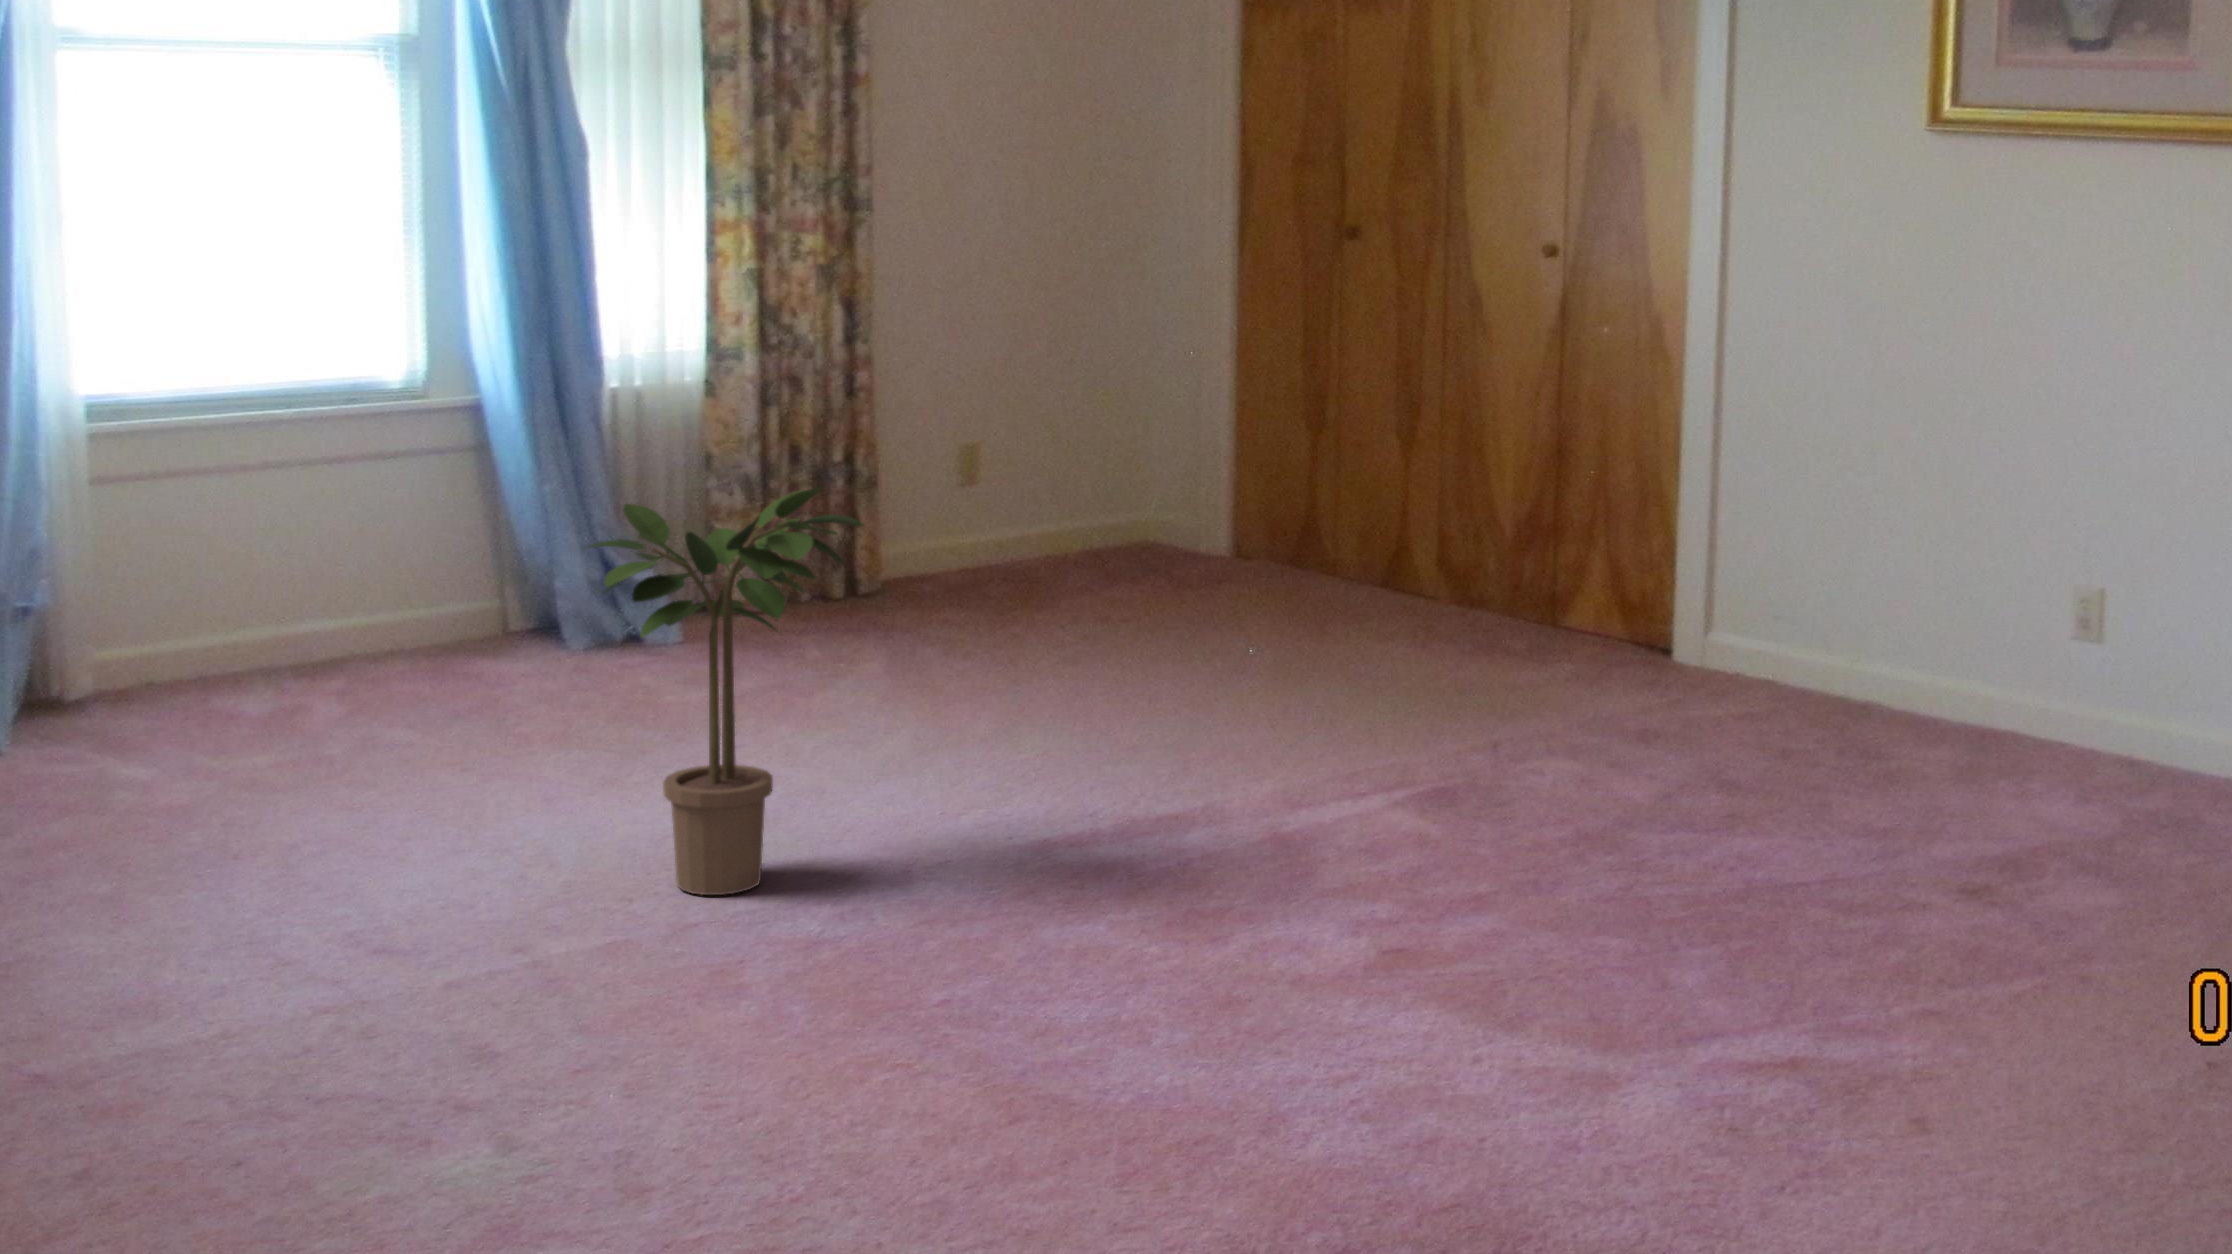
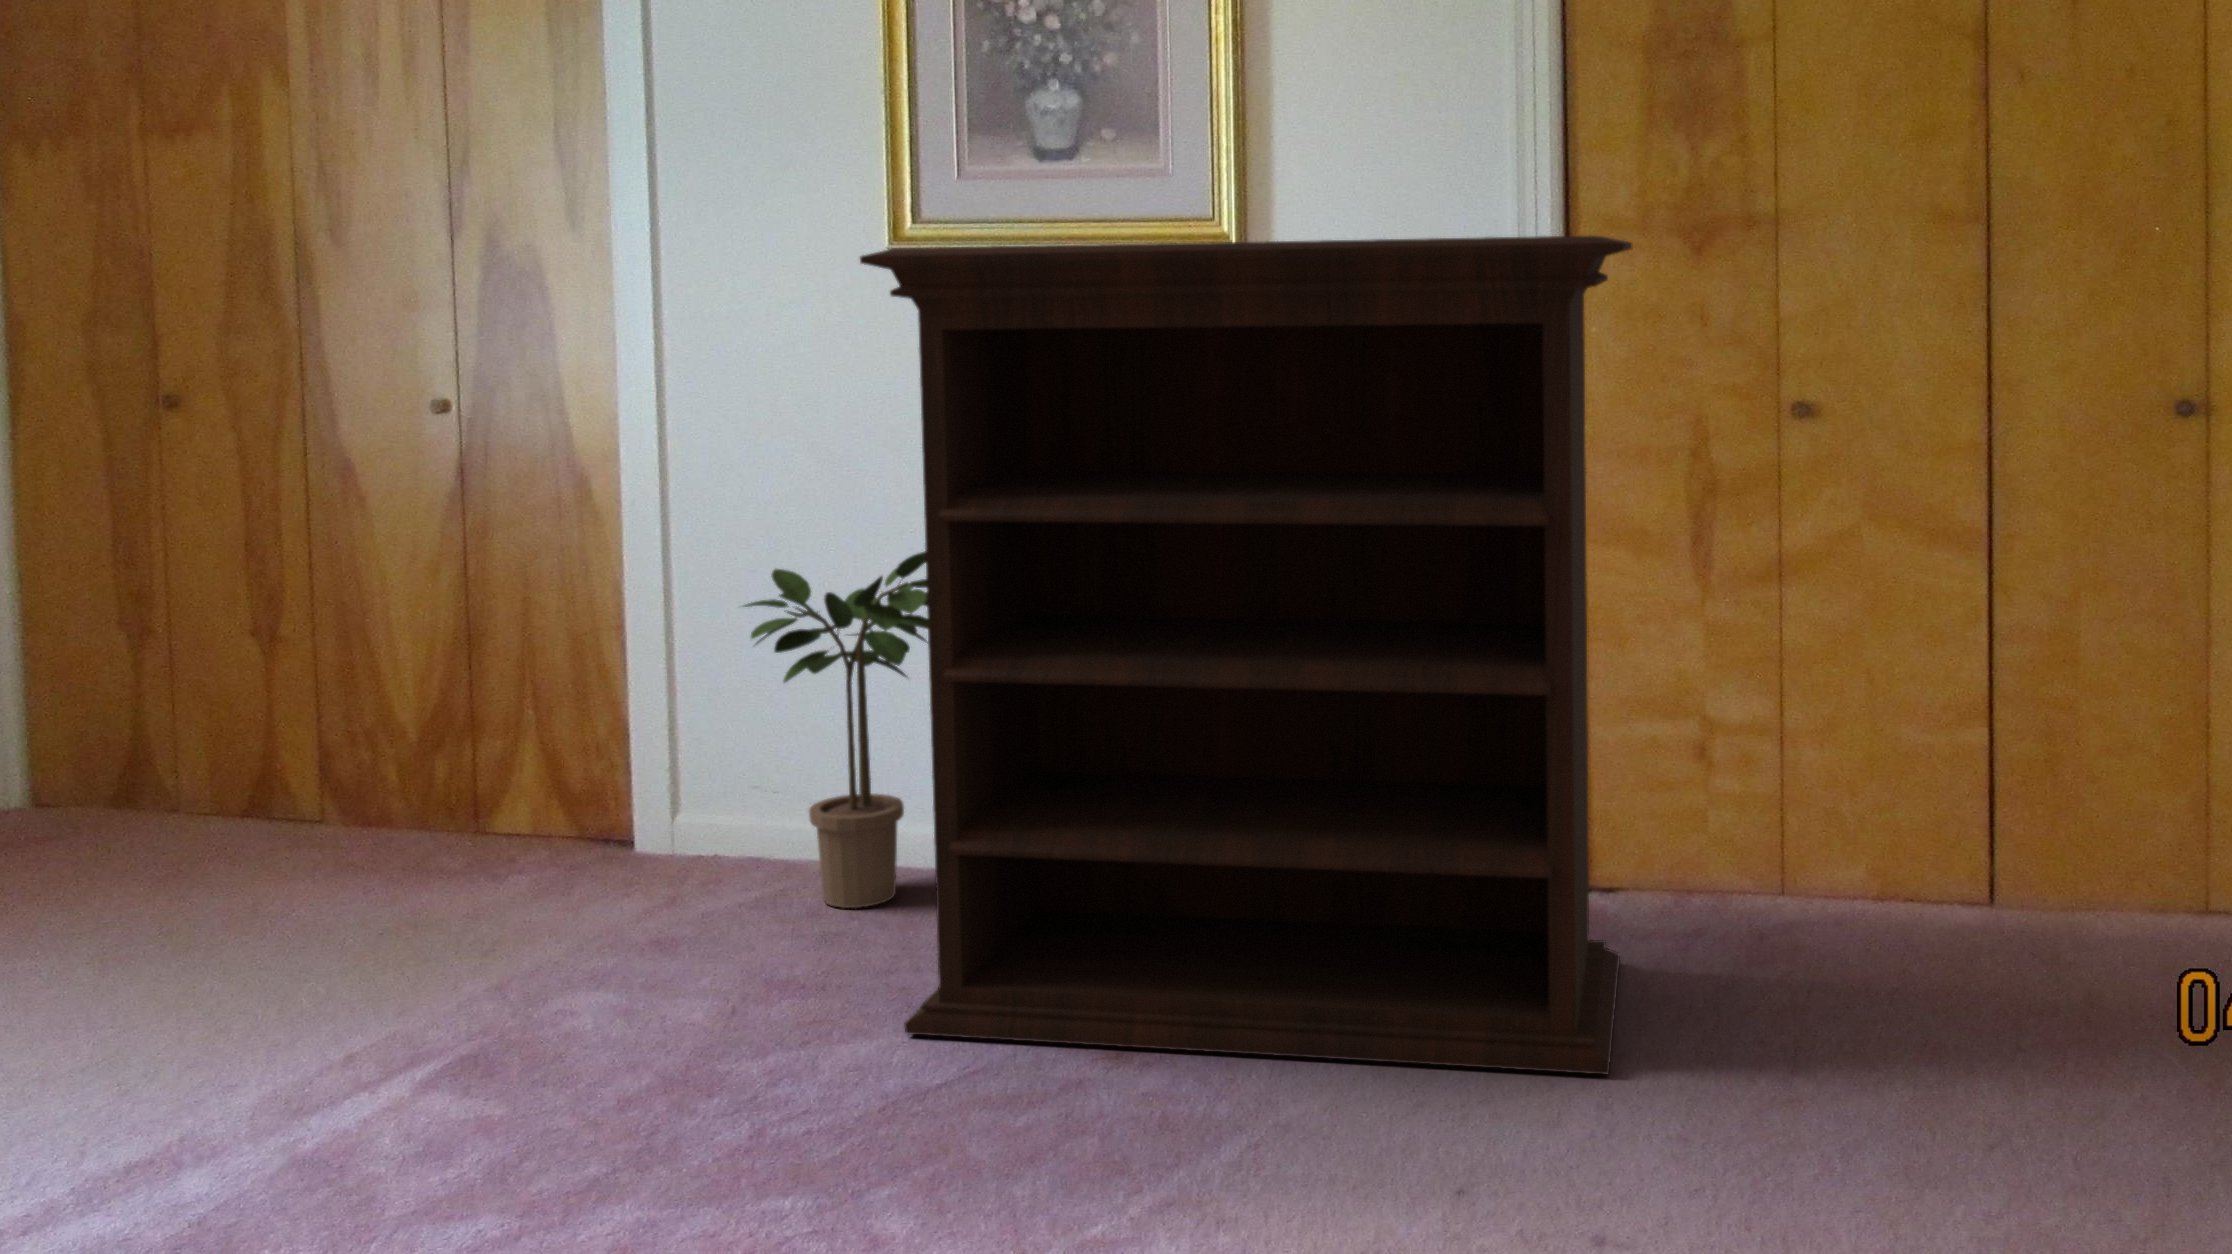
bookshelf: none [790,143,1660,1078] -> present [860,236,1633,1074]

